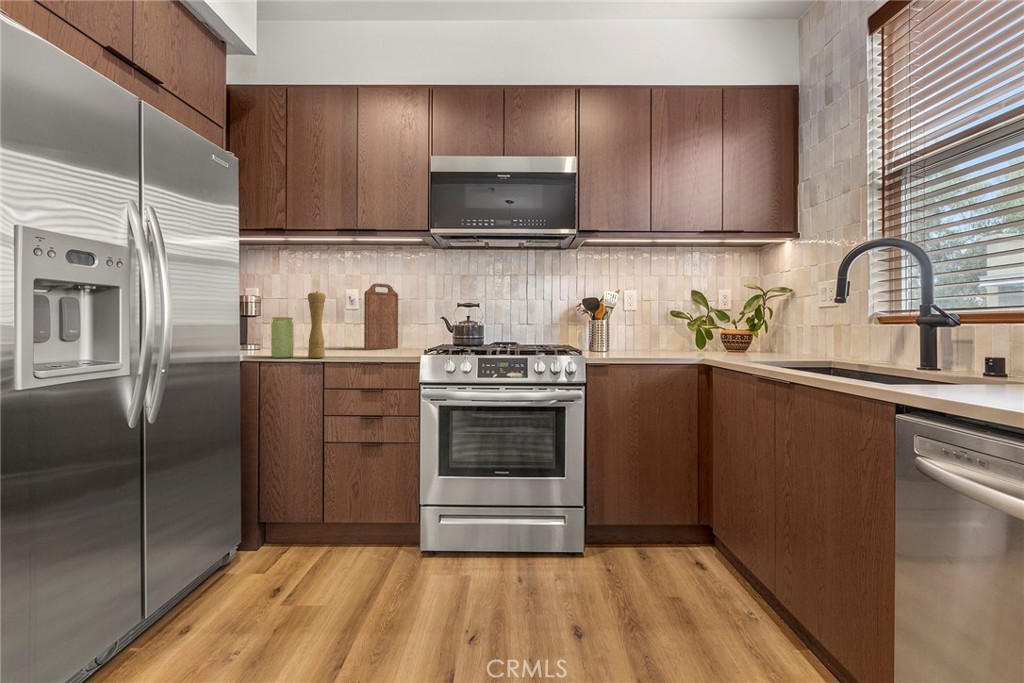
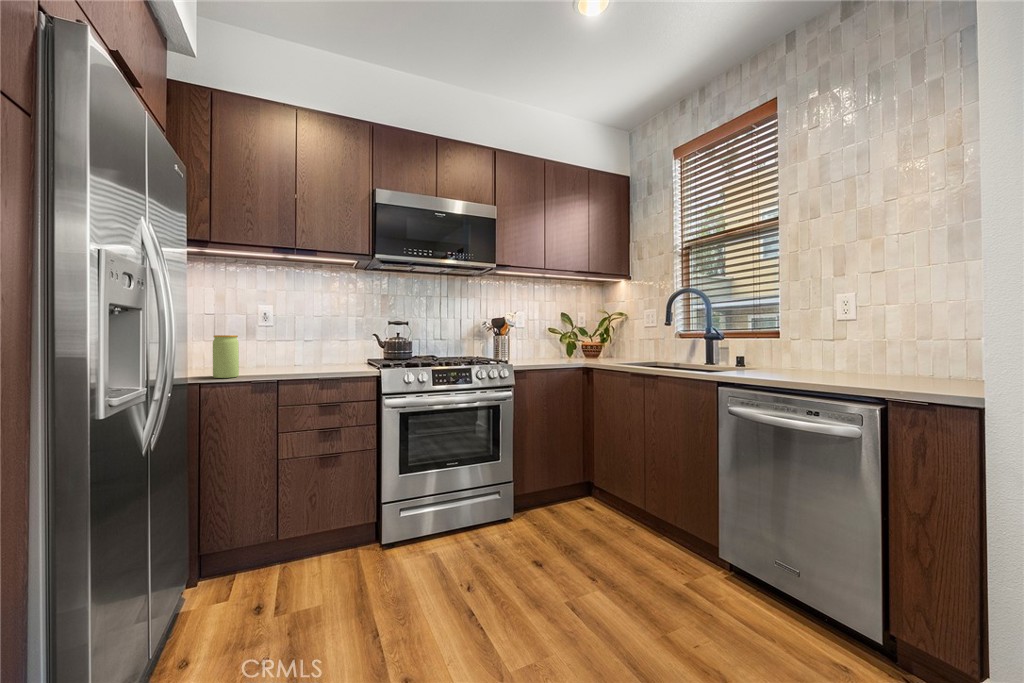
cutting board: present [364,283,398,349] -> none [297,300,327,362]
pepper mill: present [308,291,326,358] -> none [258,309,278,376]

